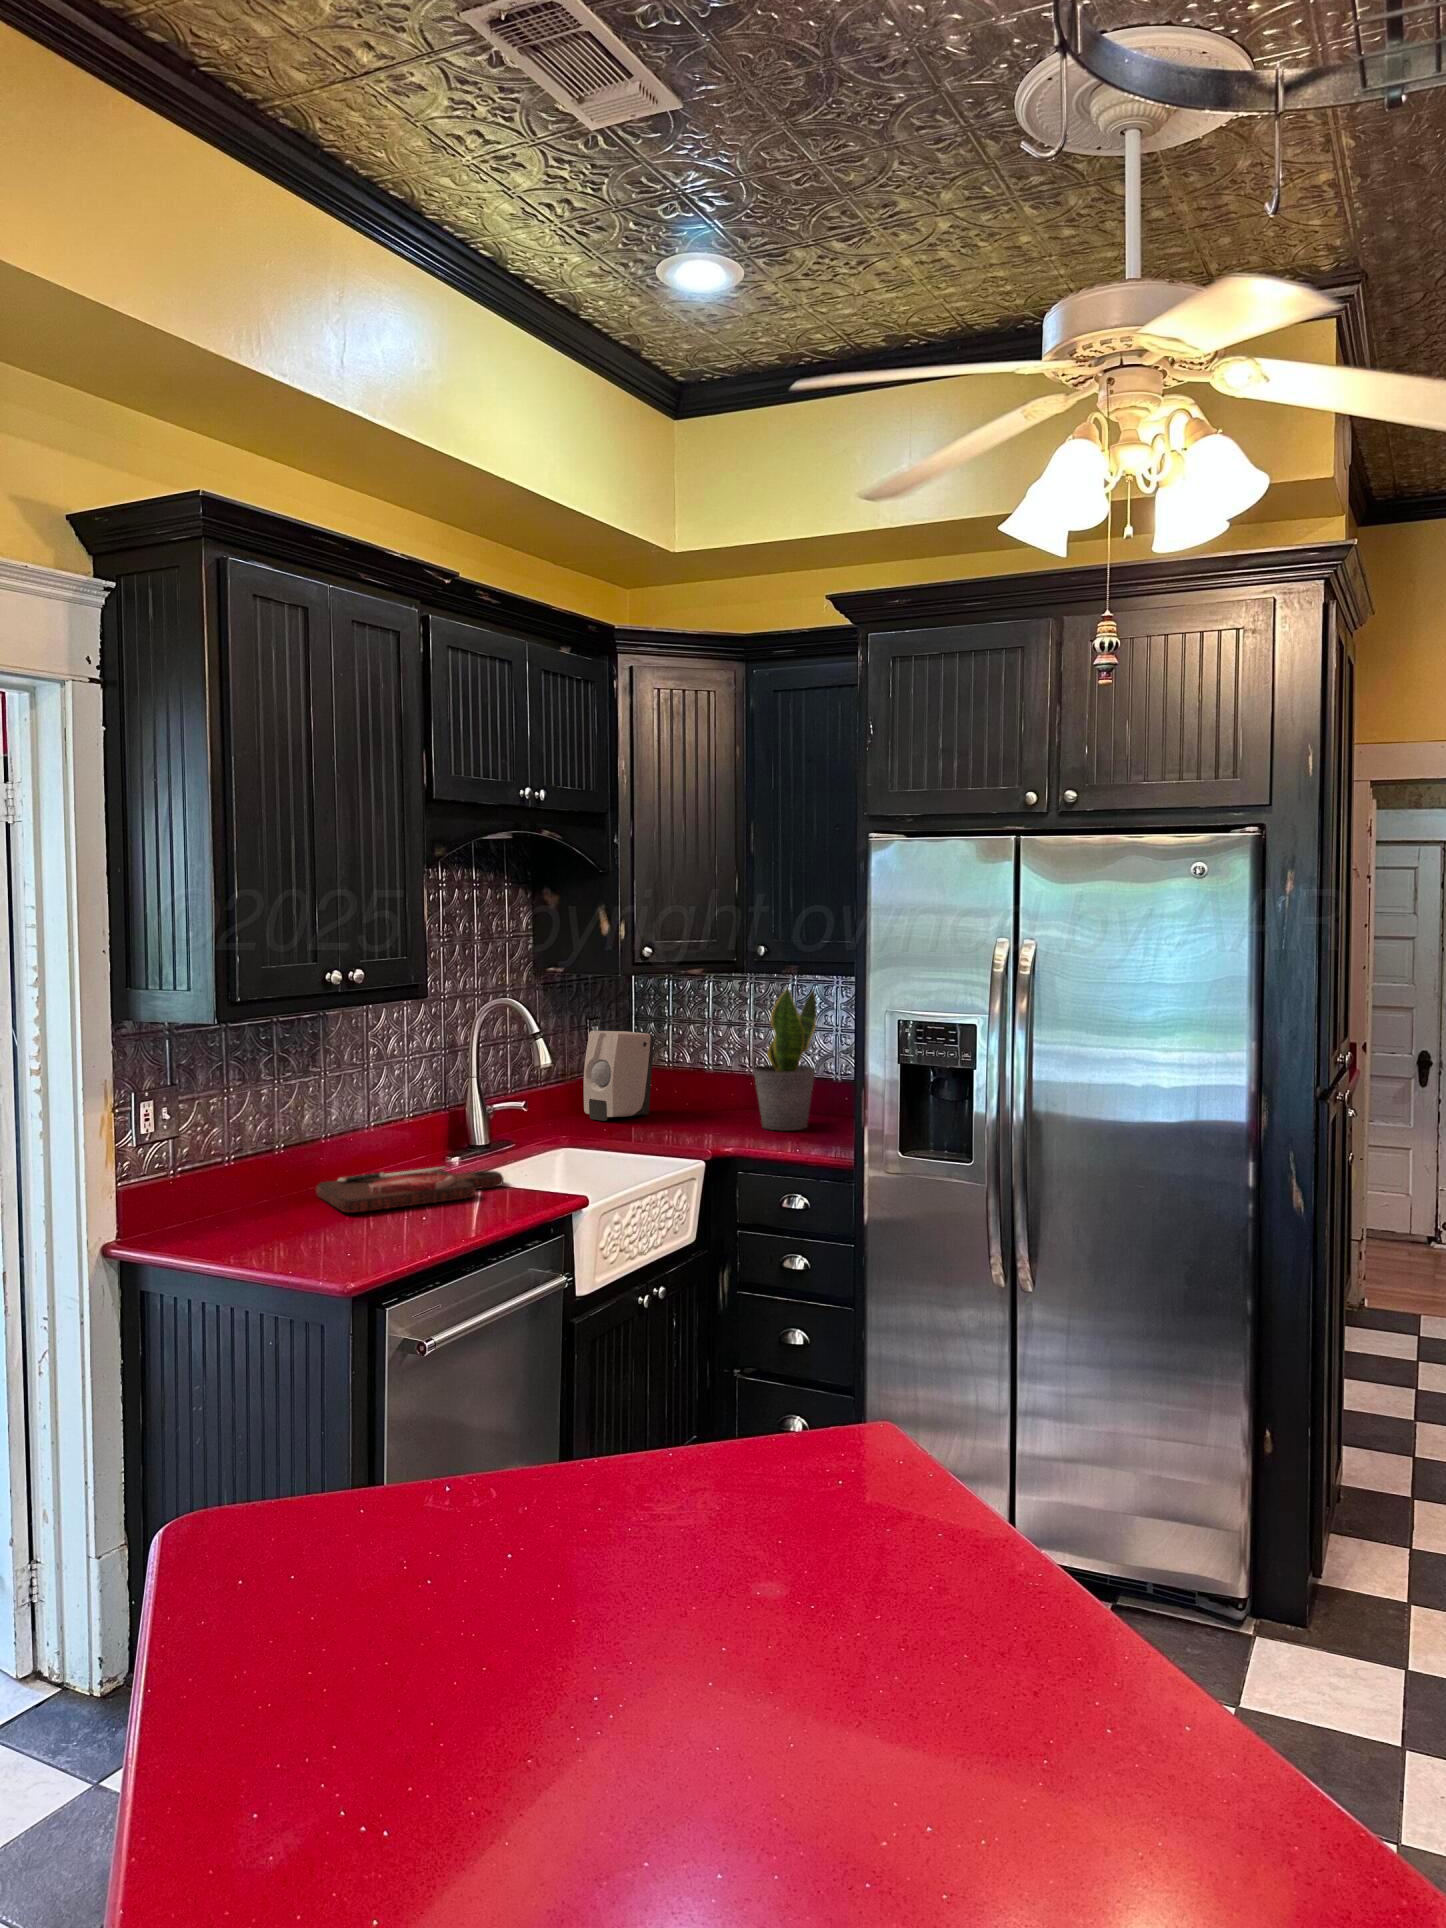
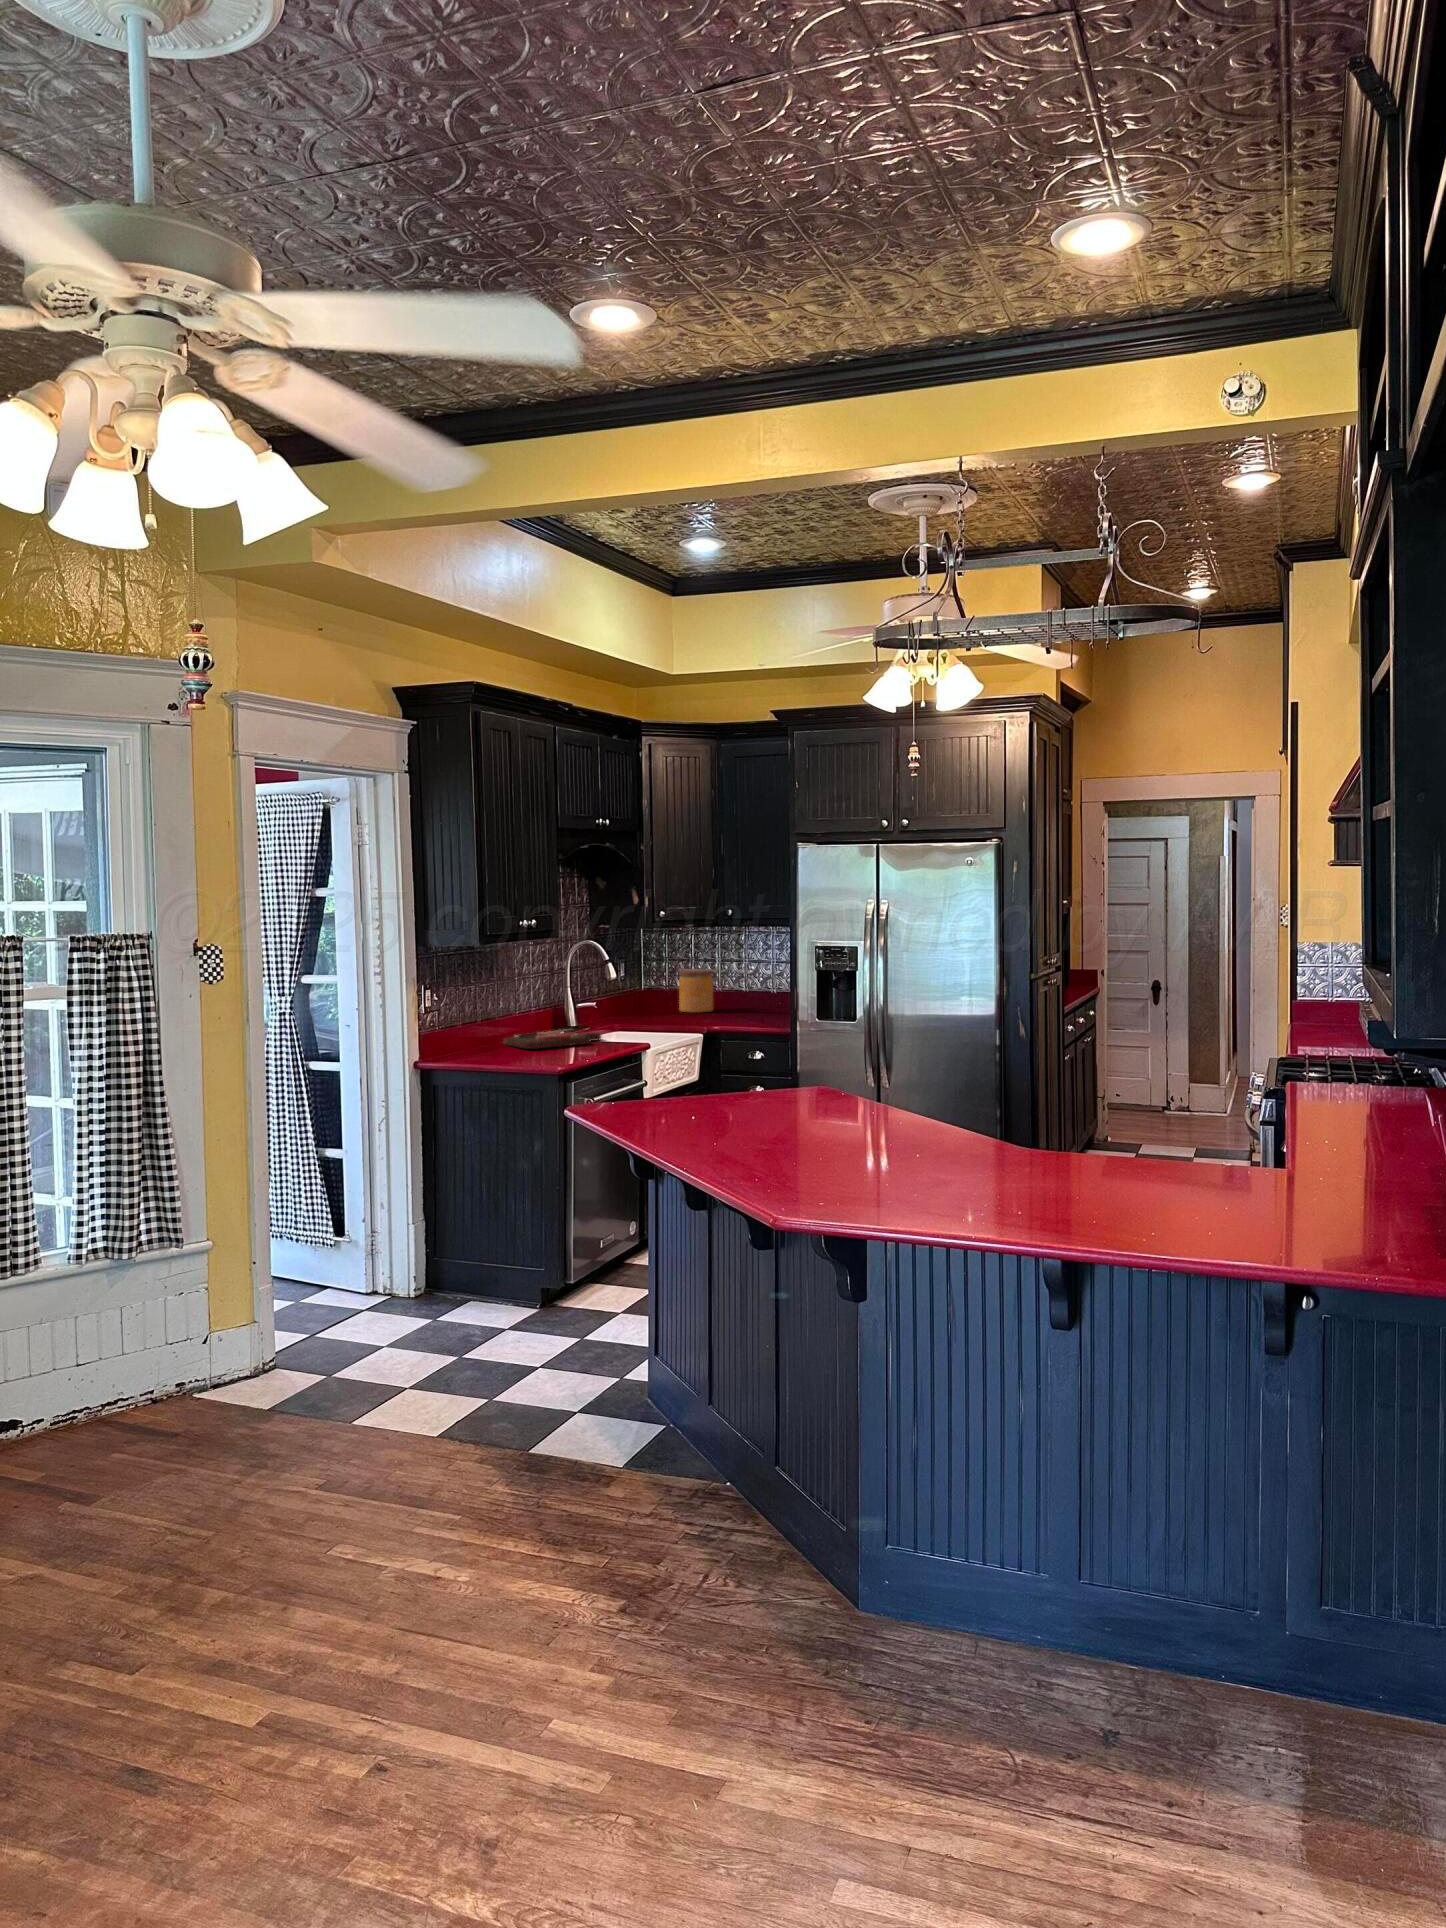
potted plant: present [753,988,817,1130] -> none [728,933,766,1018]
soap dispenser: present [583,1031,654,1121] -> none [625,963,666,1016]
jar: none [677,1040,733,1114] -> present [679,969,713,1012]

